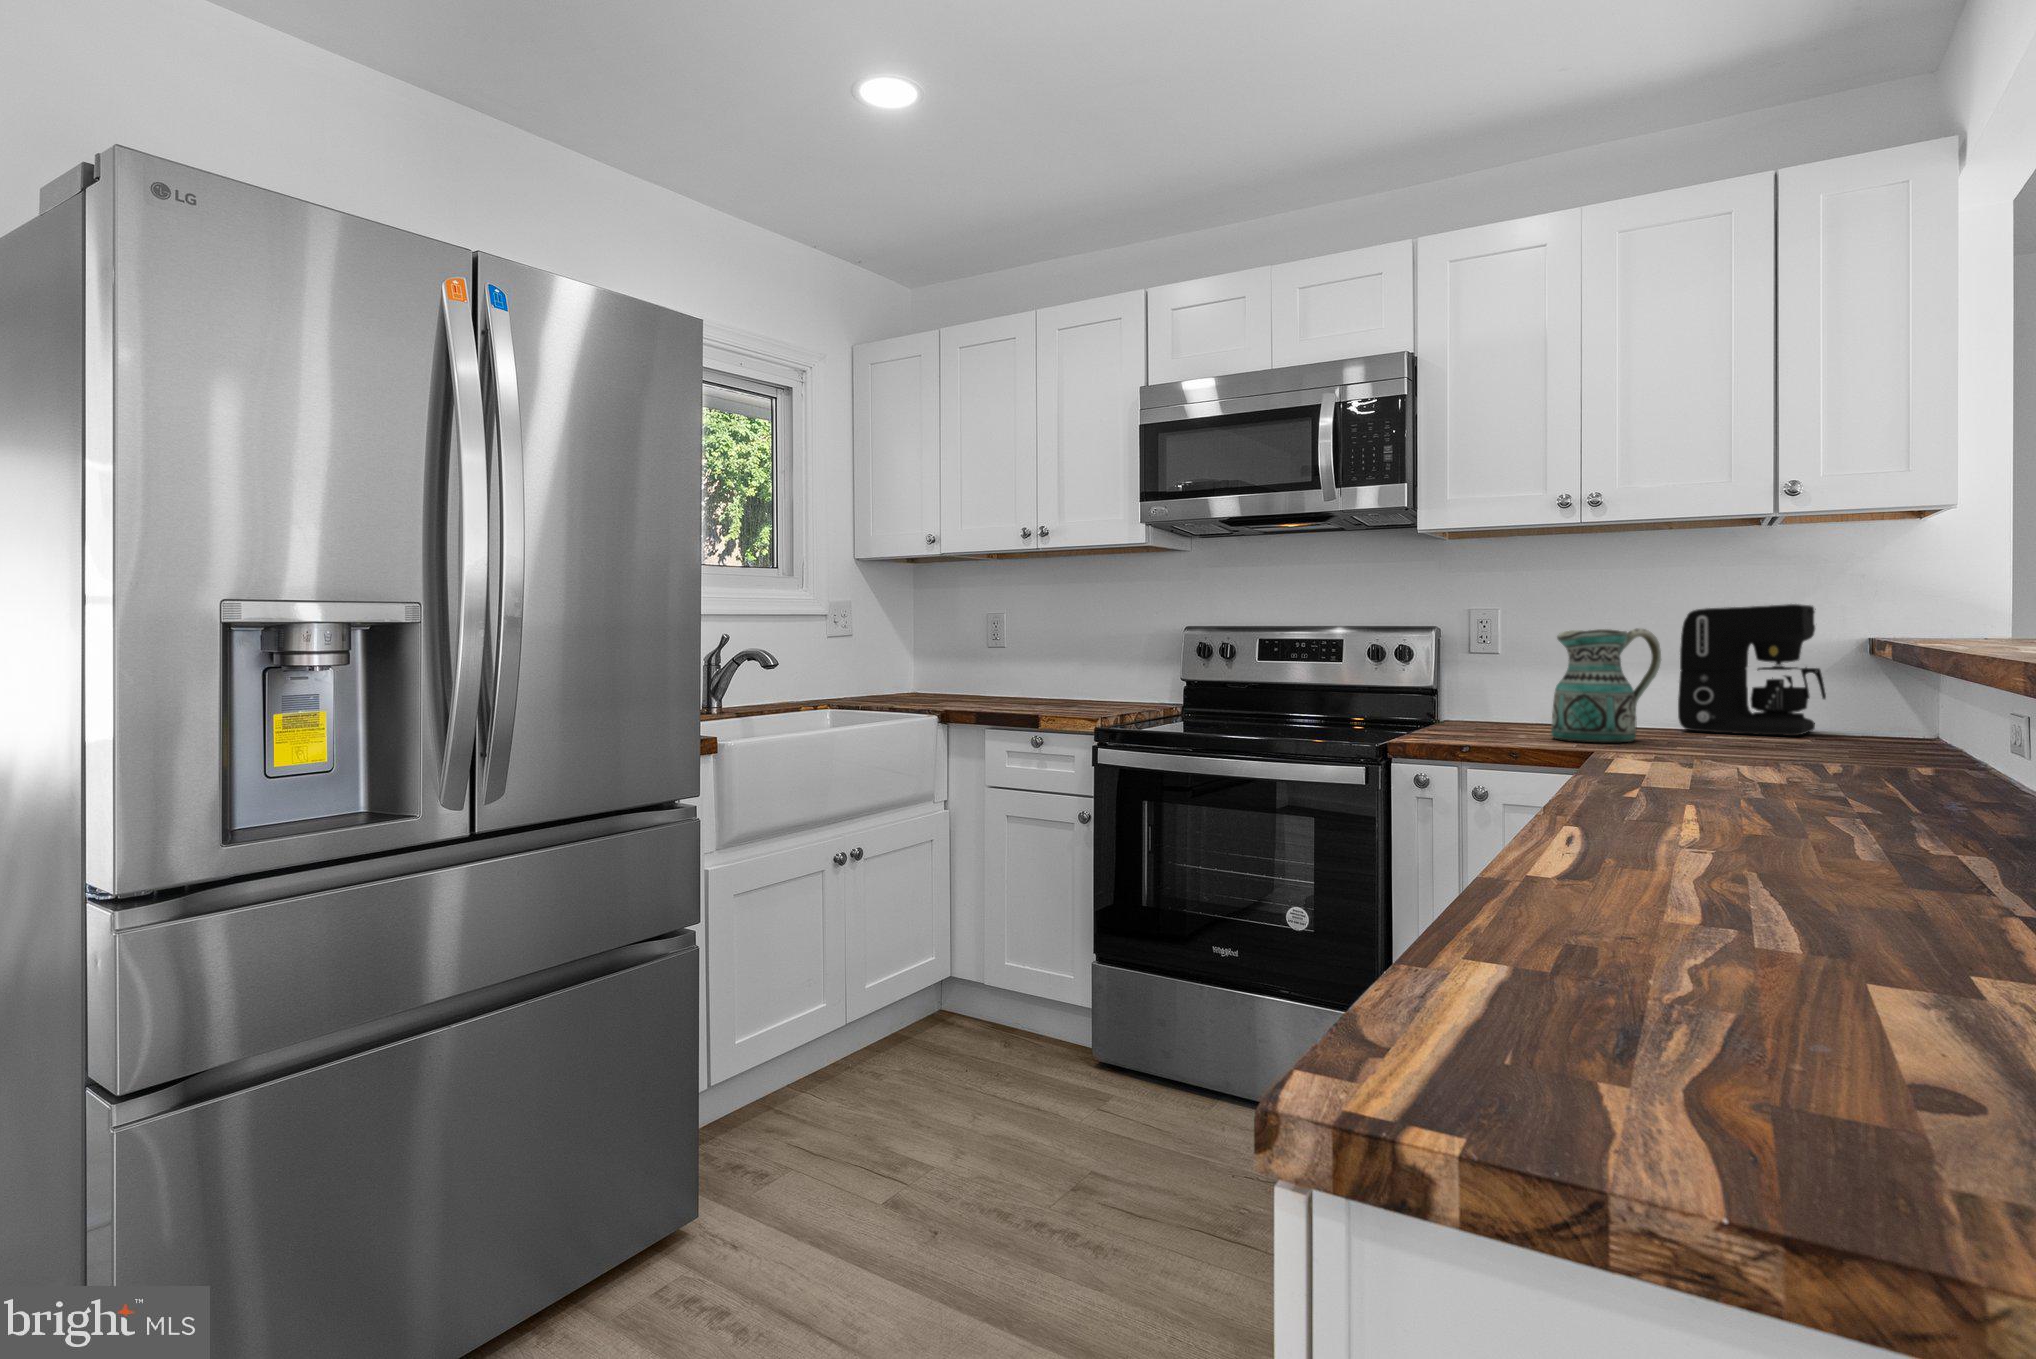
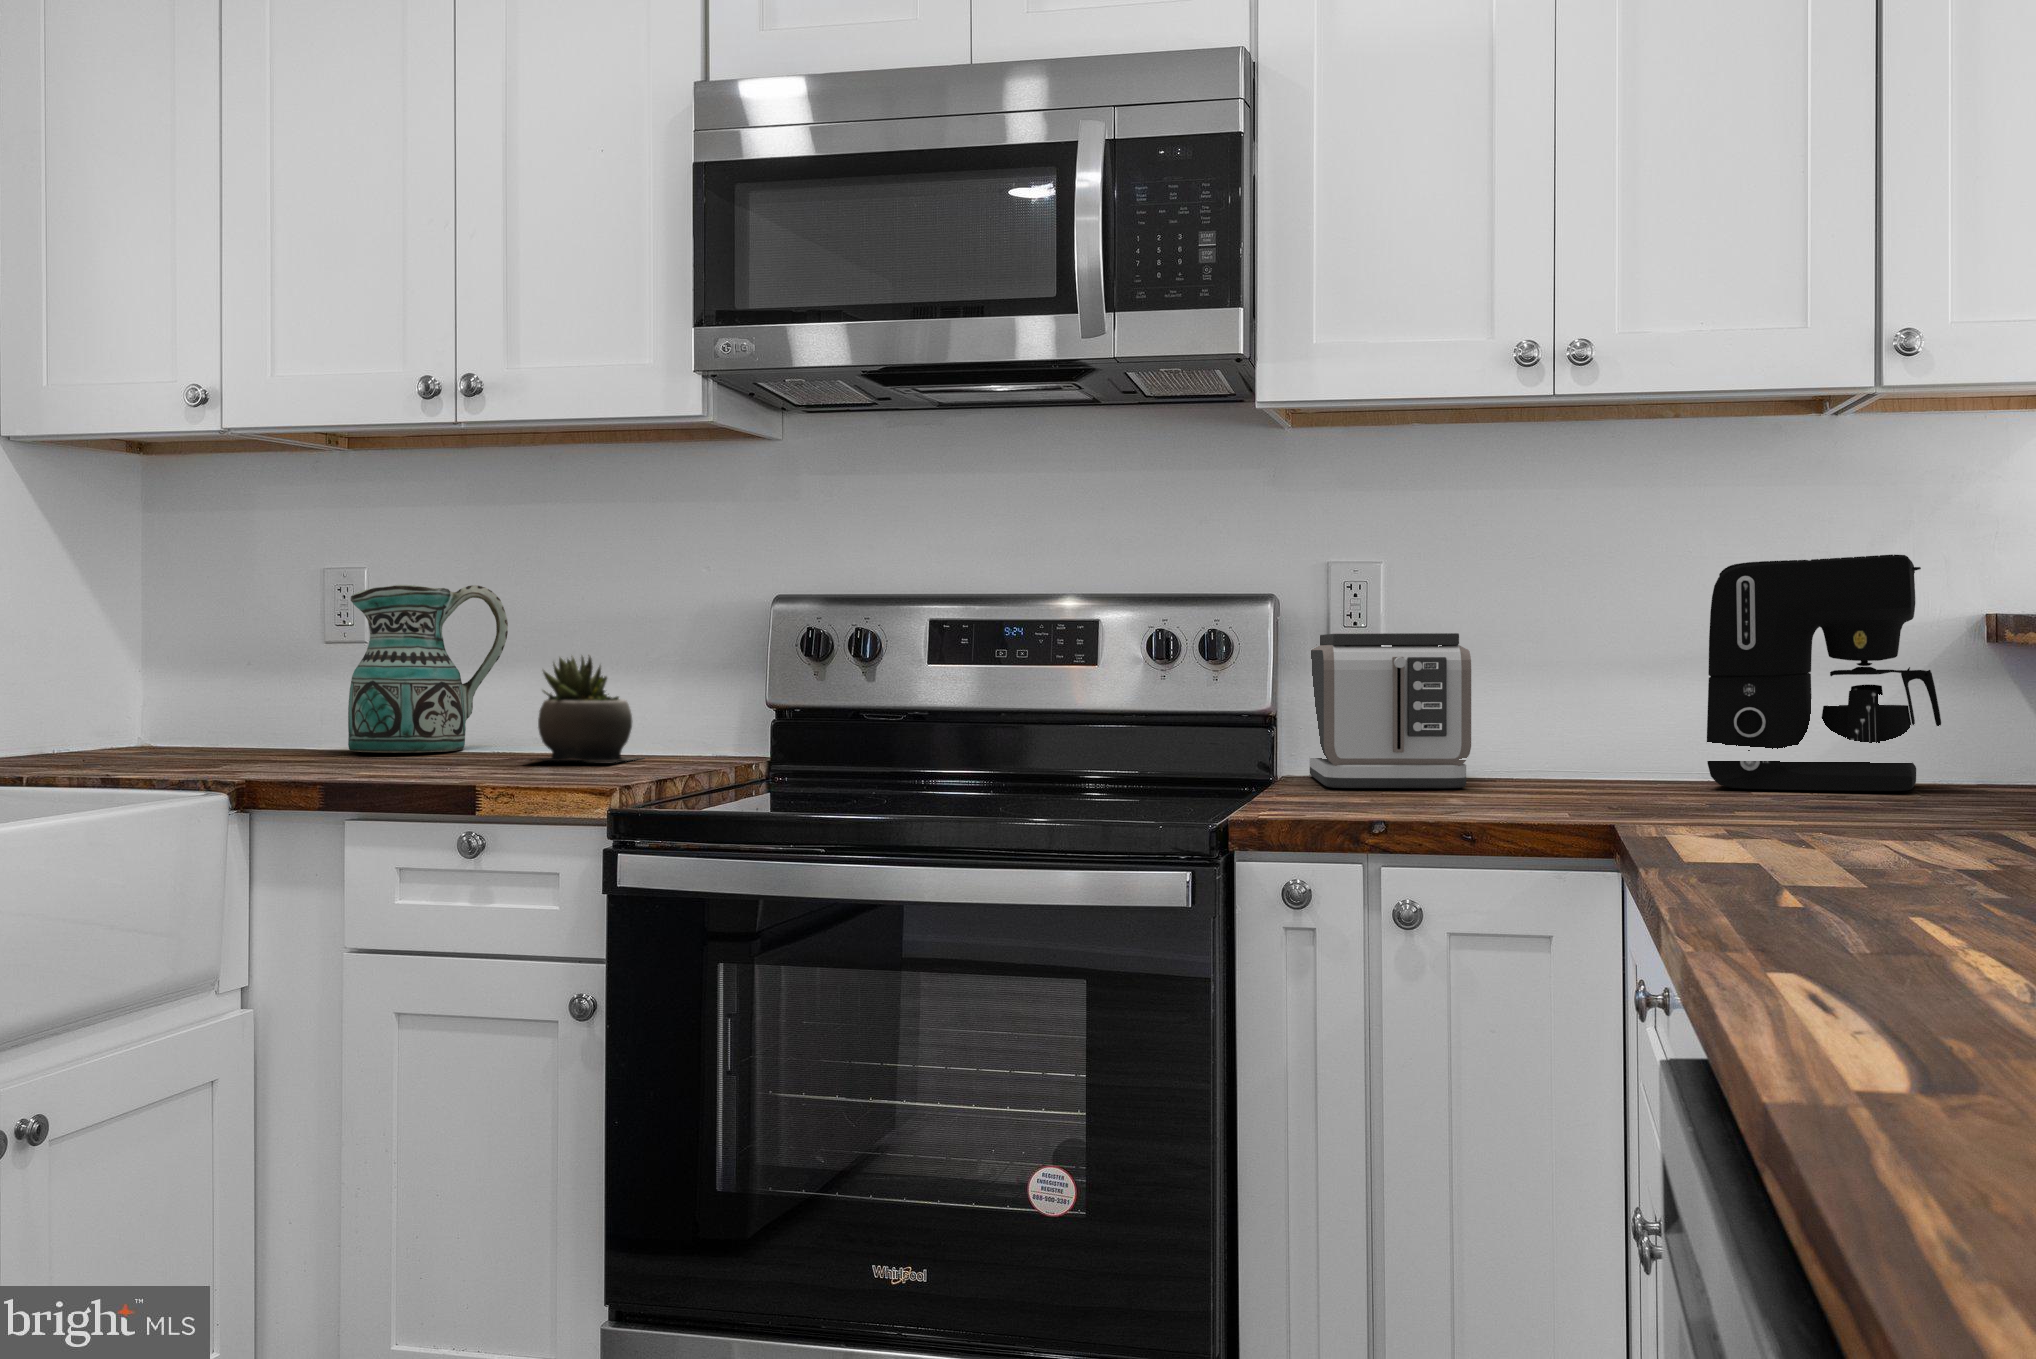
ceramic pitcher: present [1551,628,1661,742] -> present [348,585,508,753]
toaster: none [1457,645,1540,727] -> present [1310,633,1471,788]
succulent plant: none [1066,654,1127,705] -> present [537,656,635,762]

